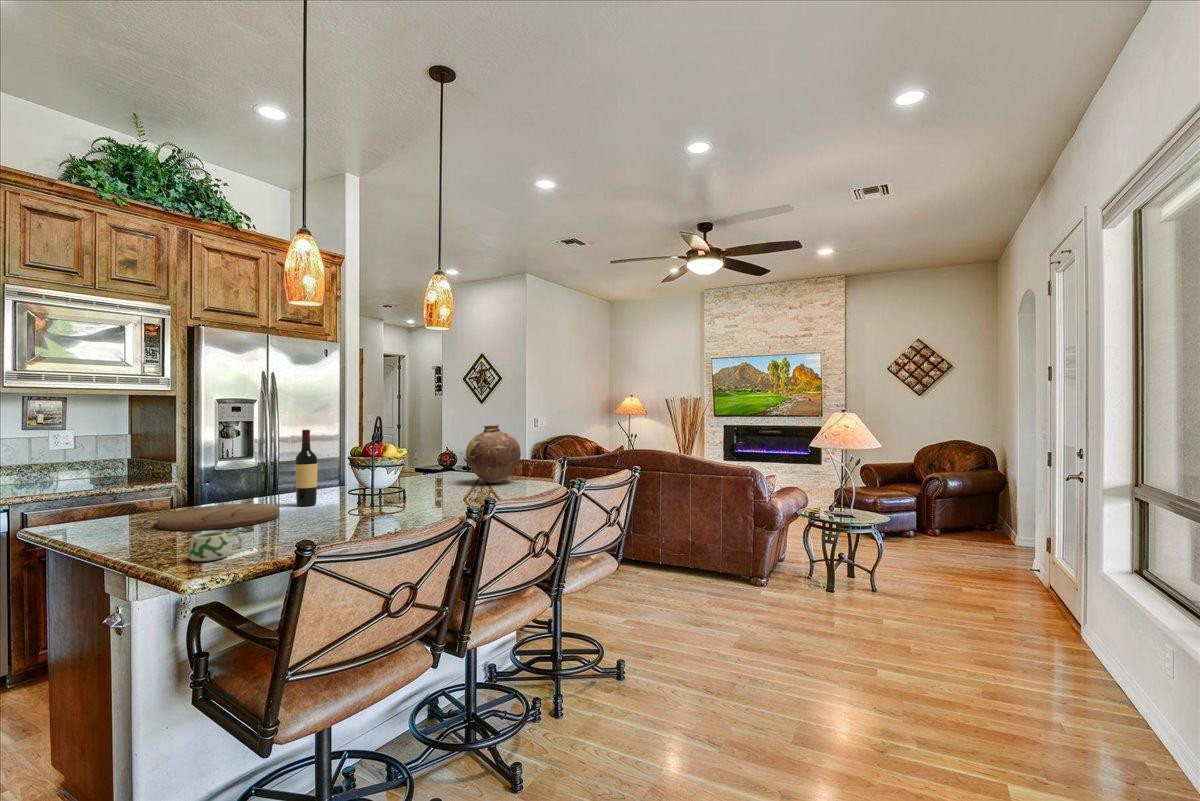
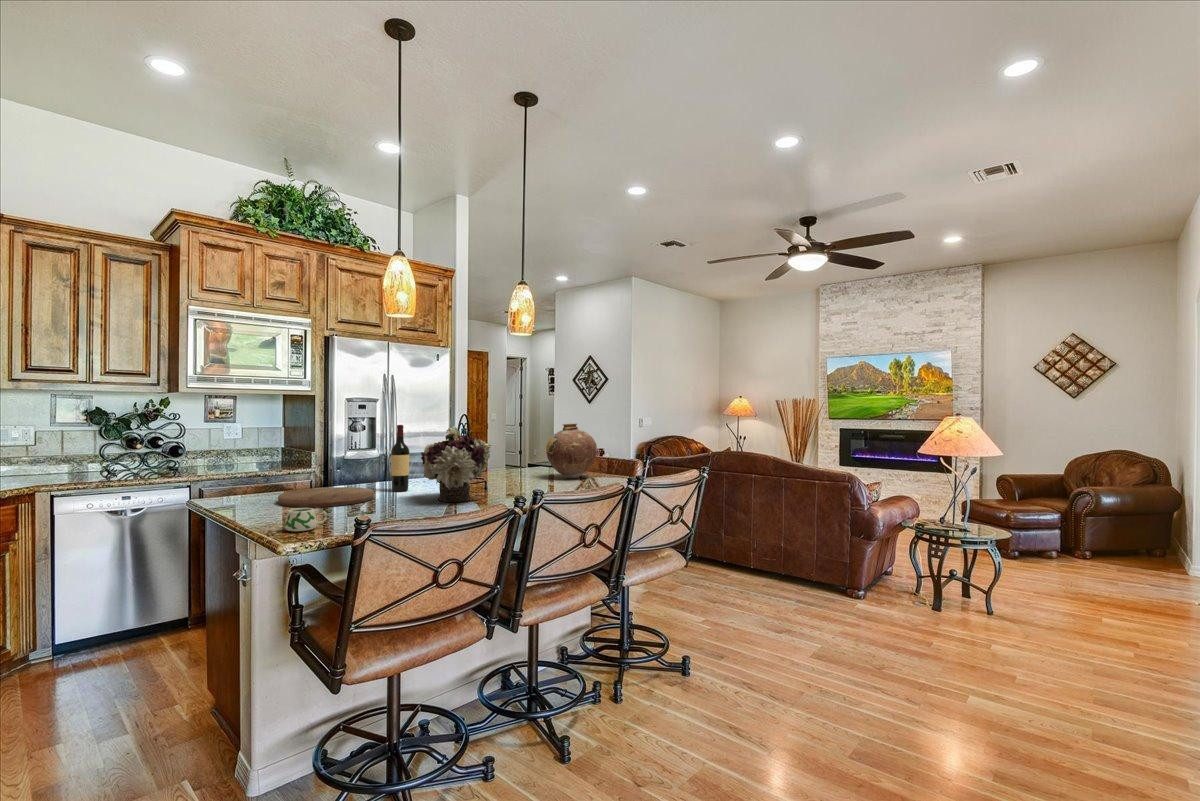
flower arrangement: none [336,430,421,516] -> present [421,426,490,502]

